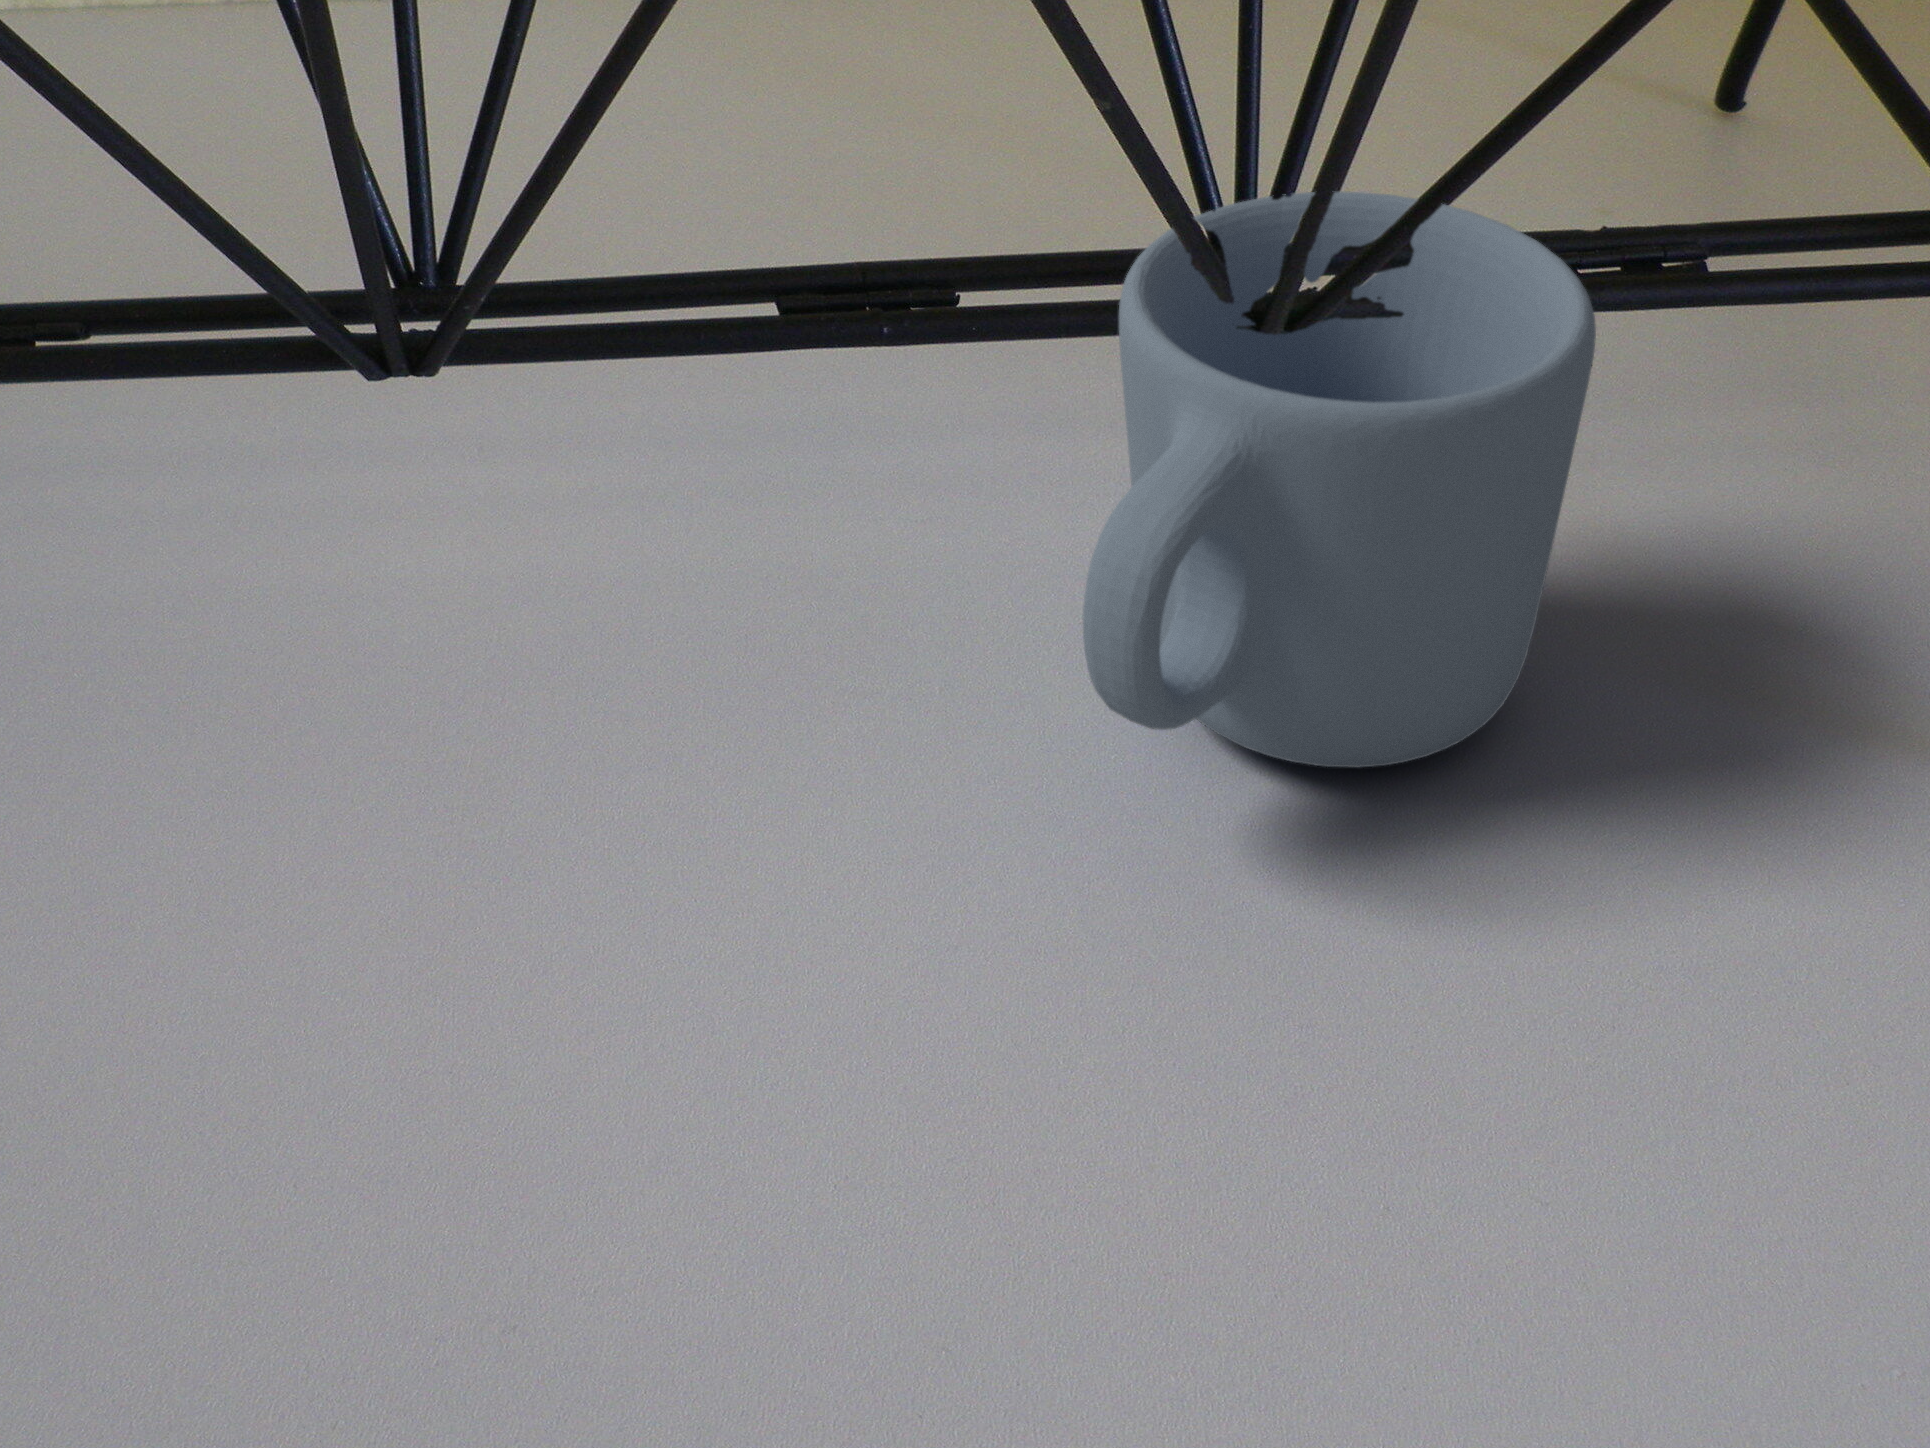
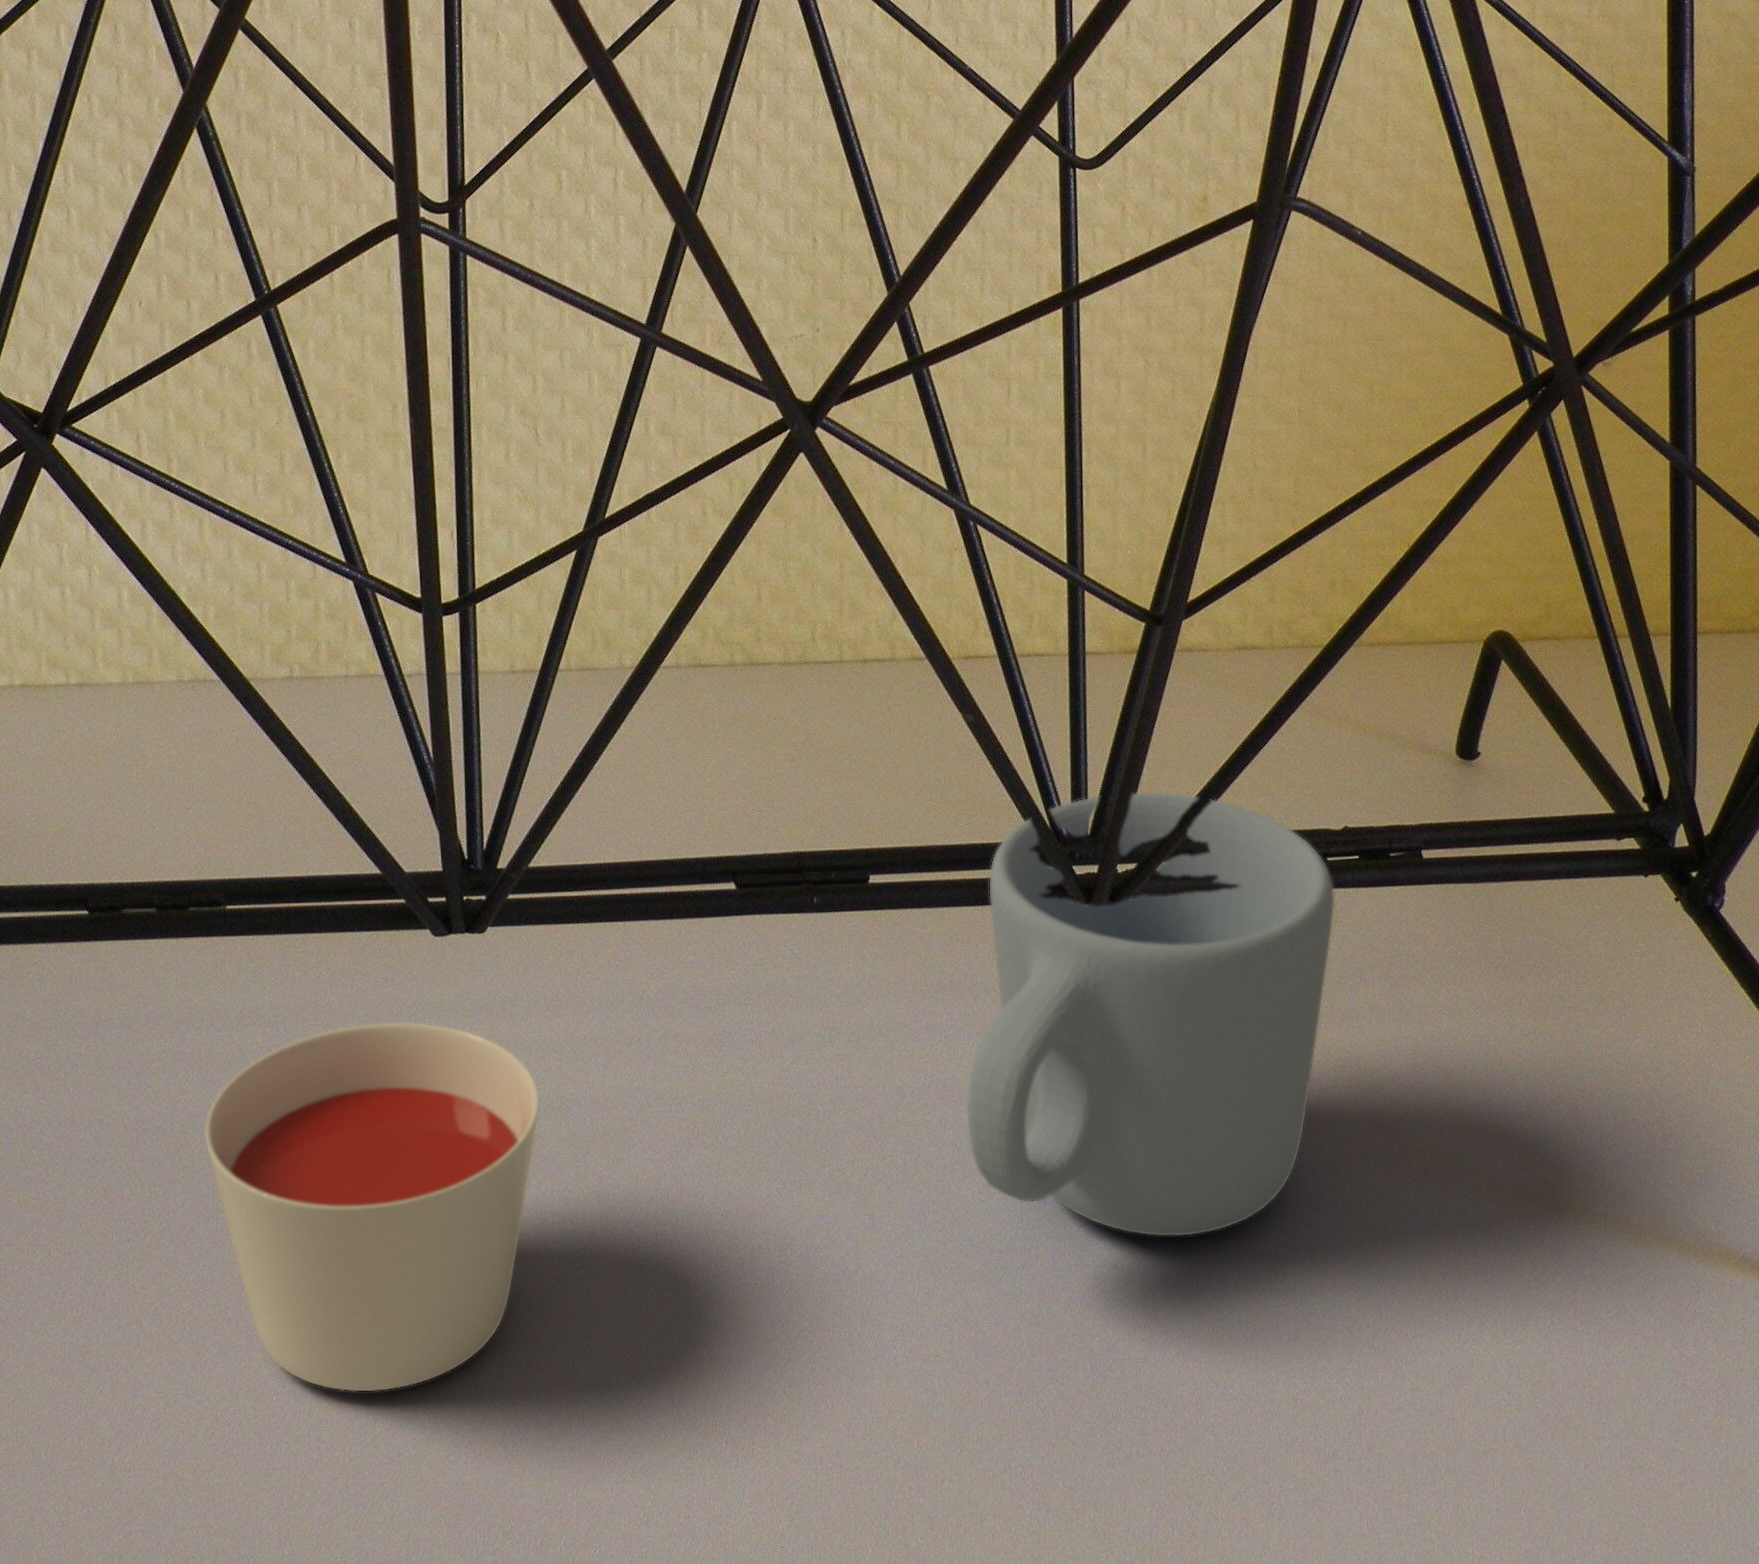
candle: none [44,496,497,964] -> present [205,1023,539,1391]

